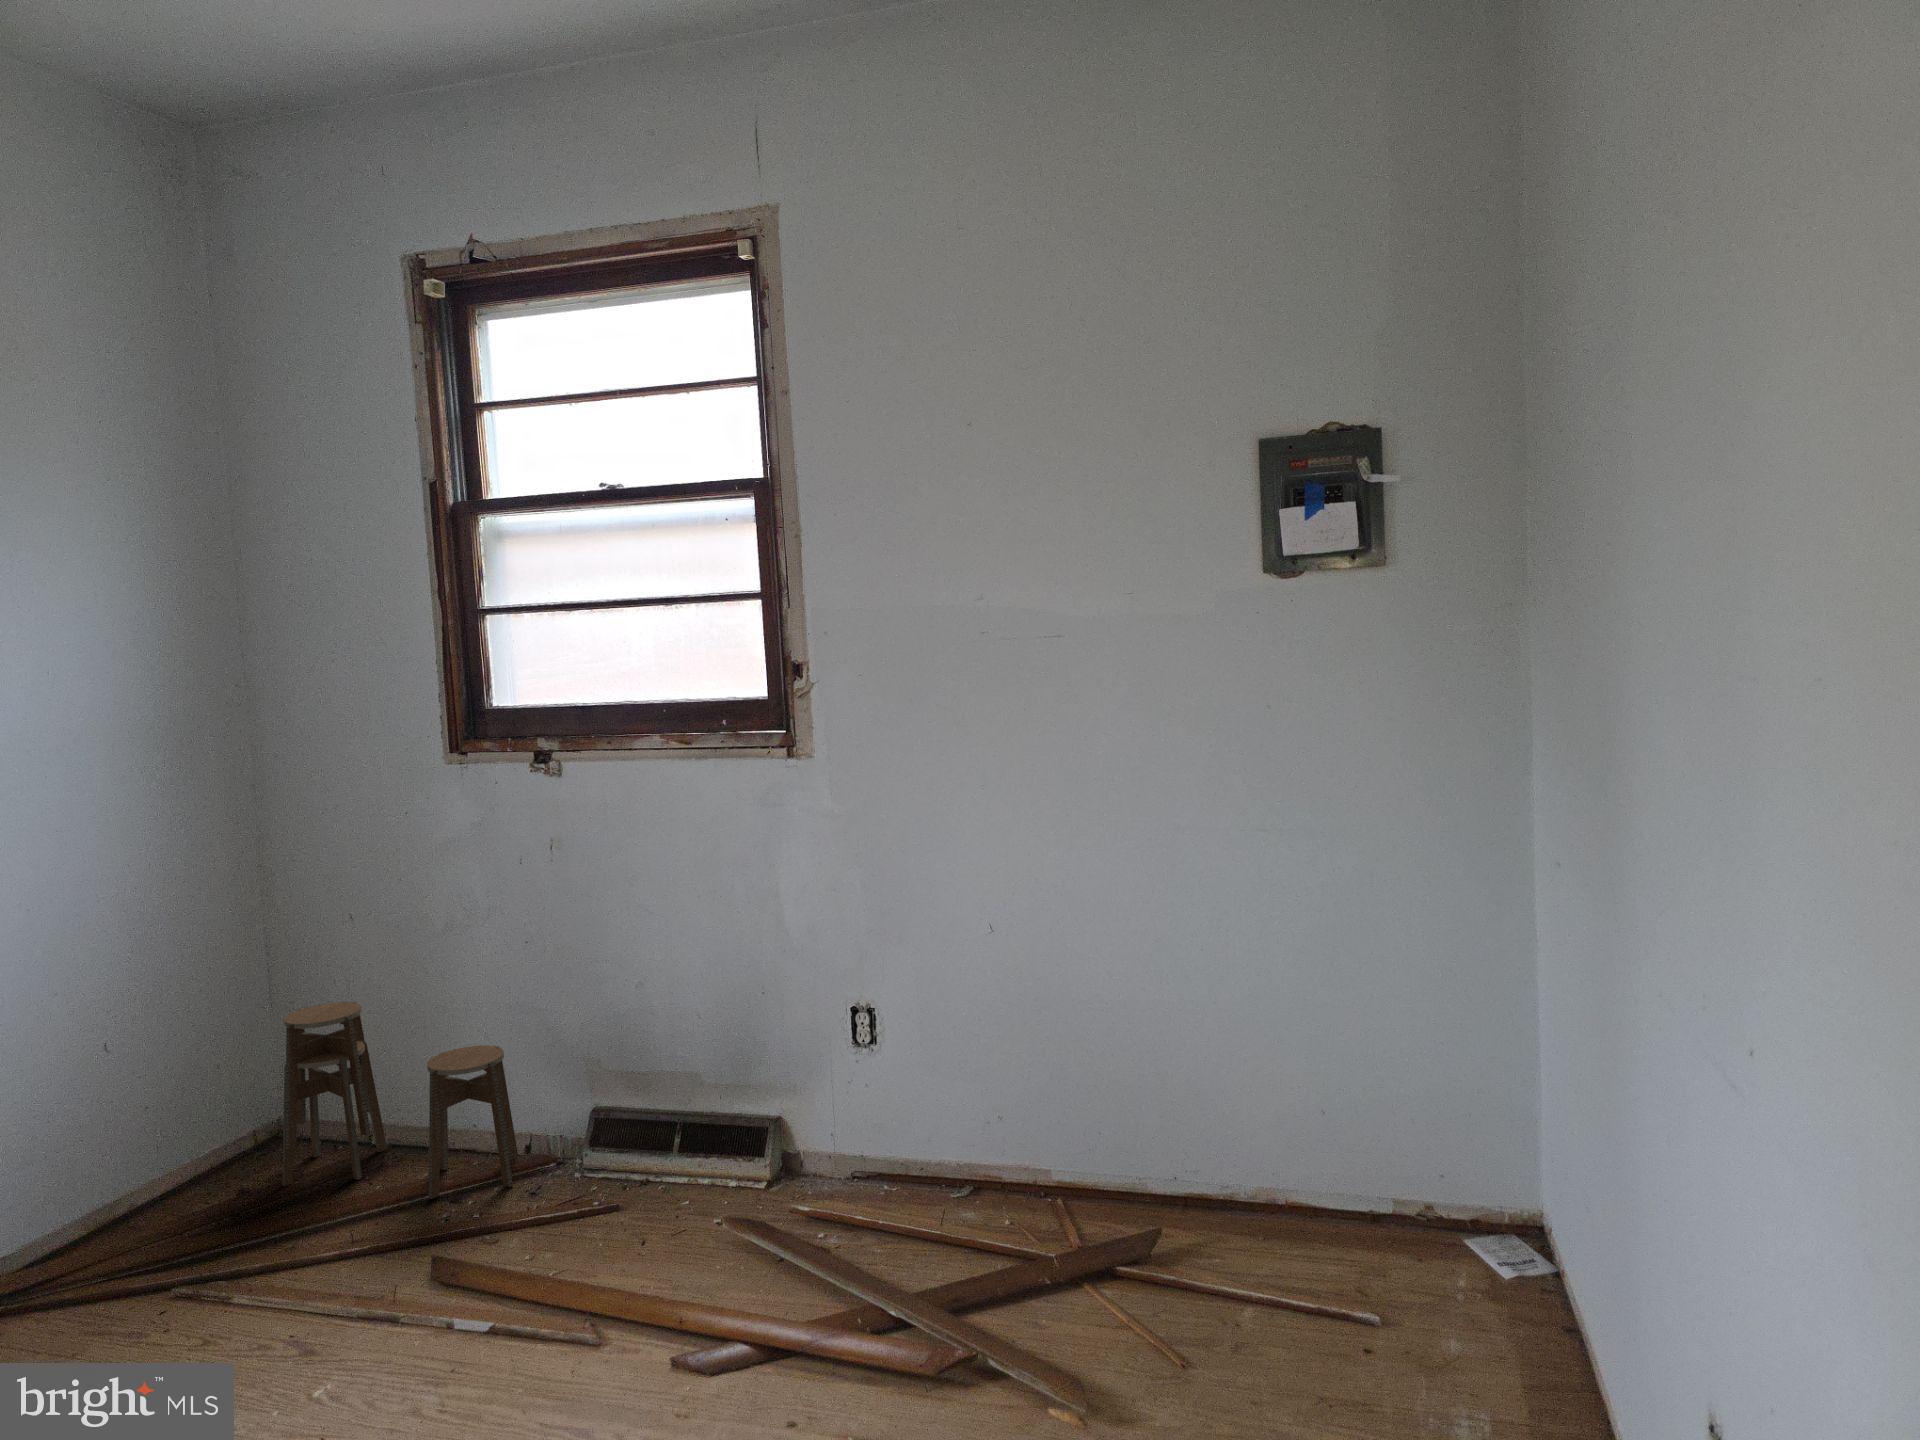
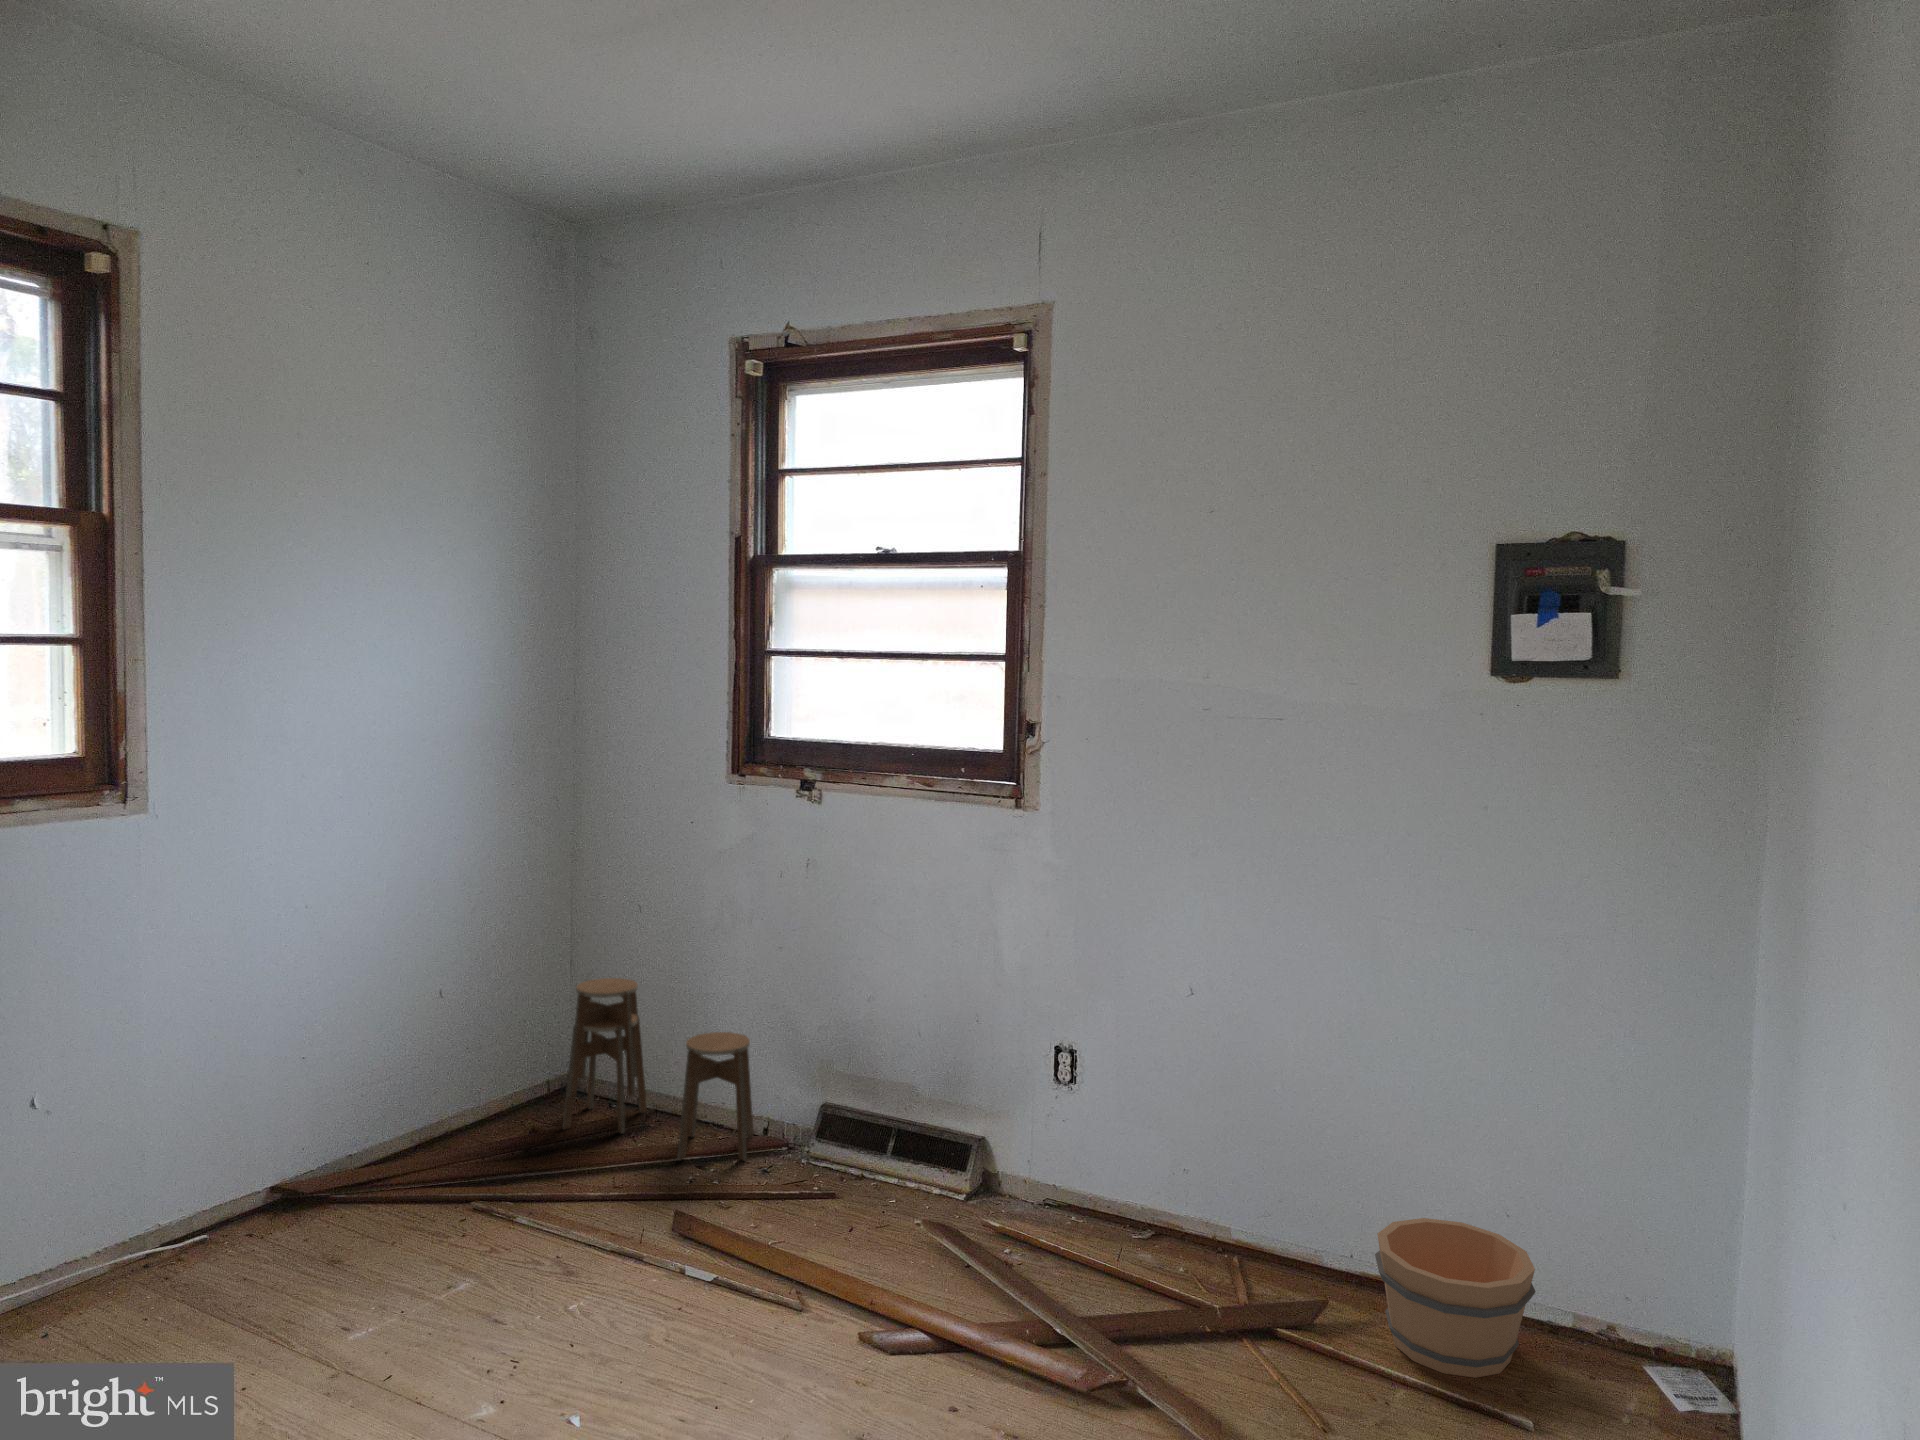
bucket: none [1203,1127,1361,1282] -> present [1375,1218,1536,1378]

